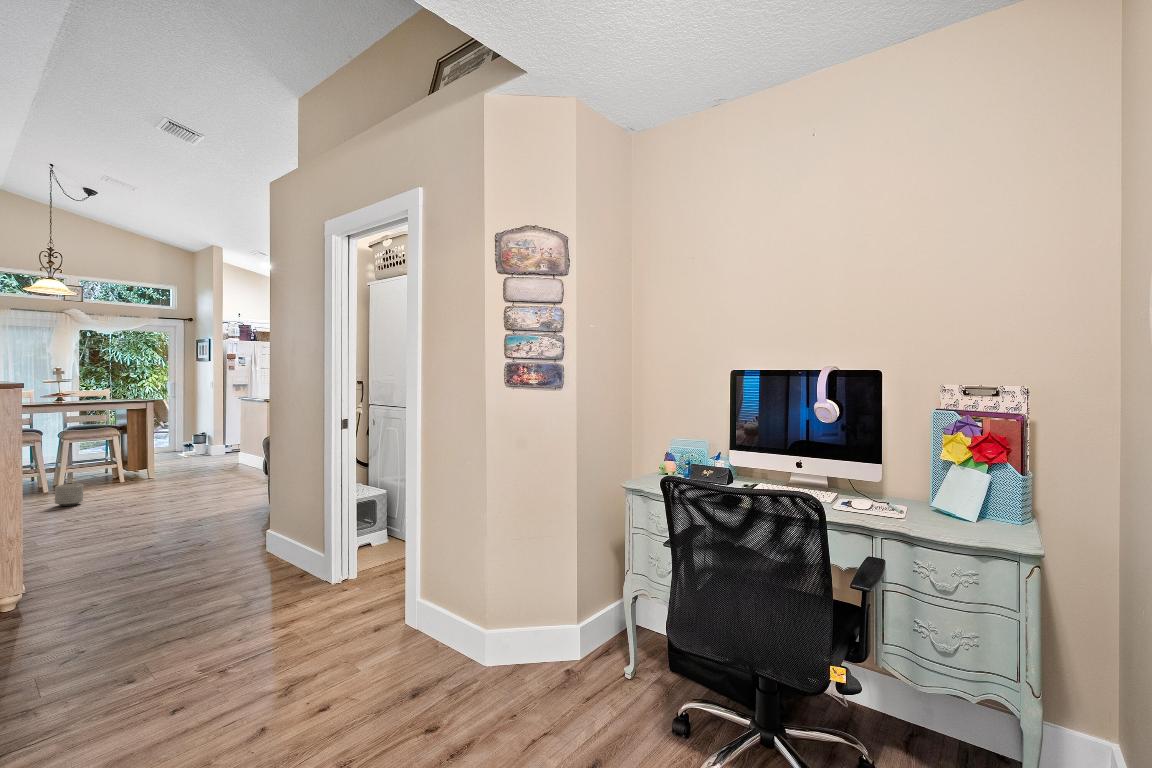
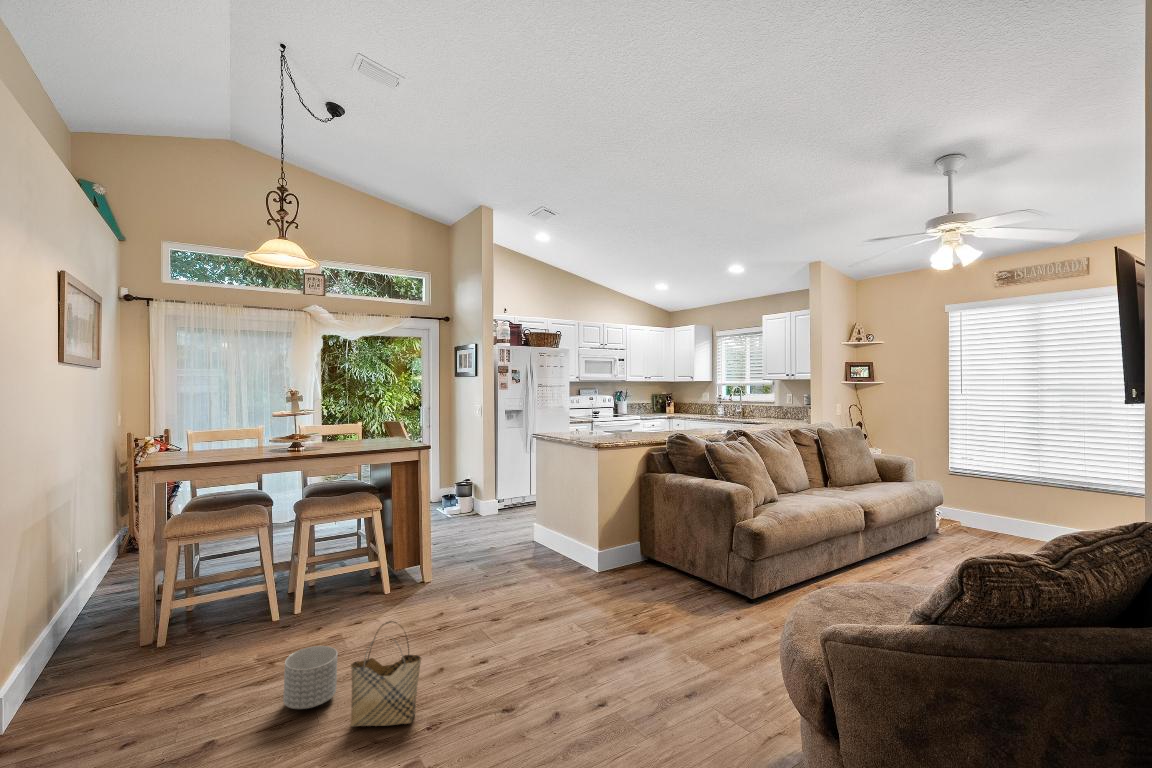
woven basket: none [88,467,125,506] -> present [351,621,421,727]

